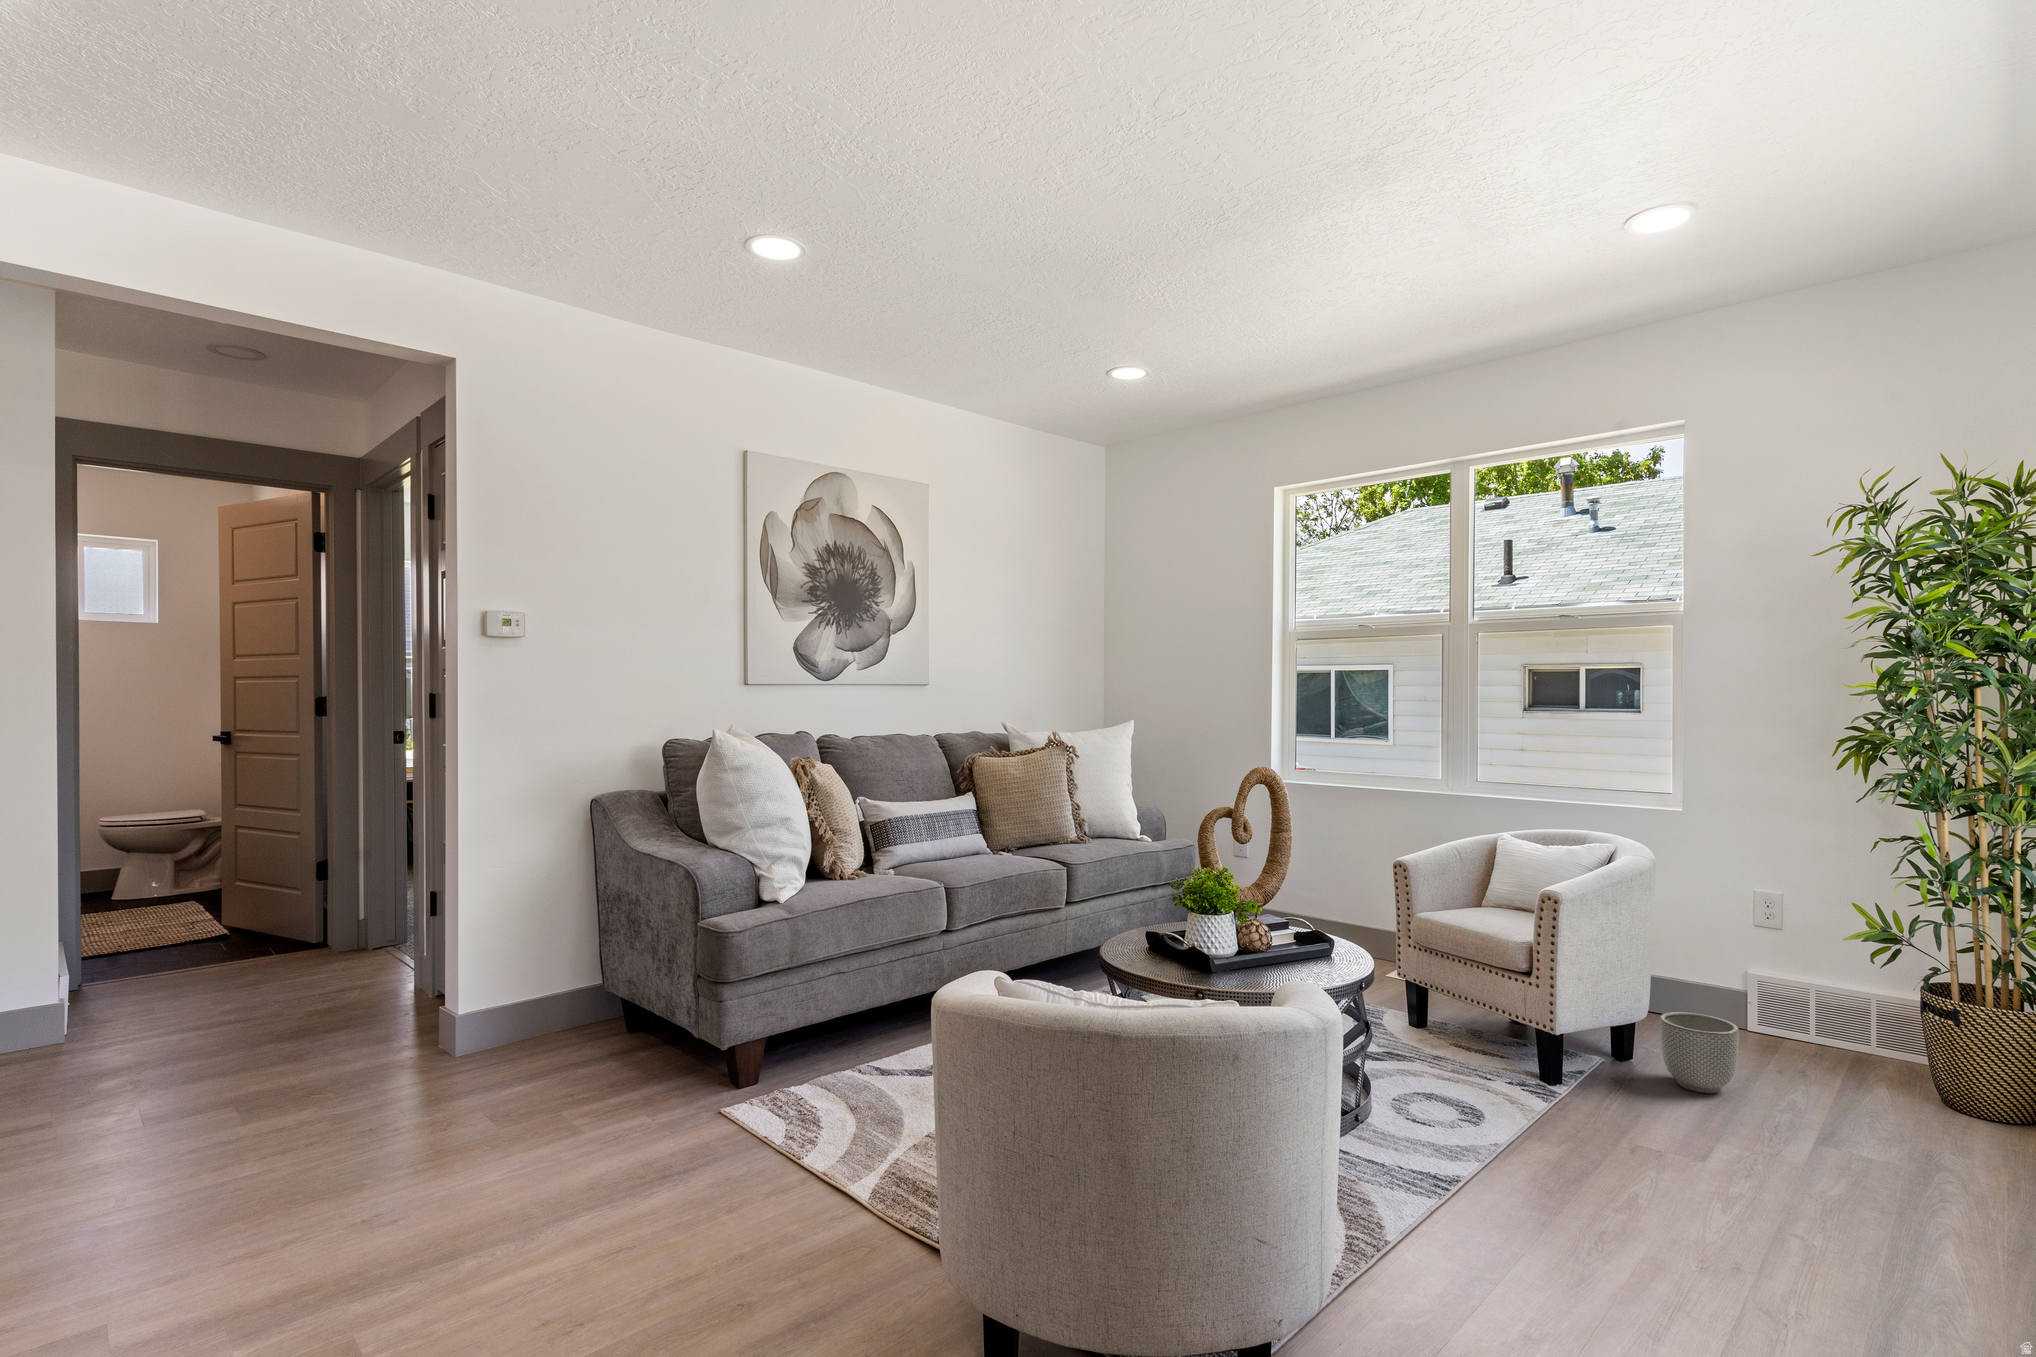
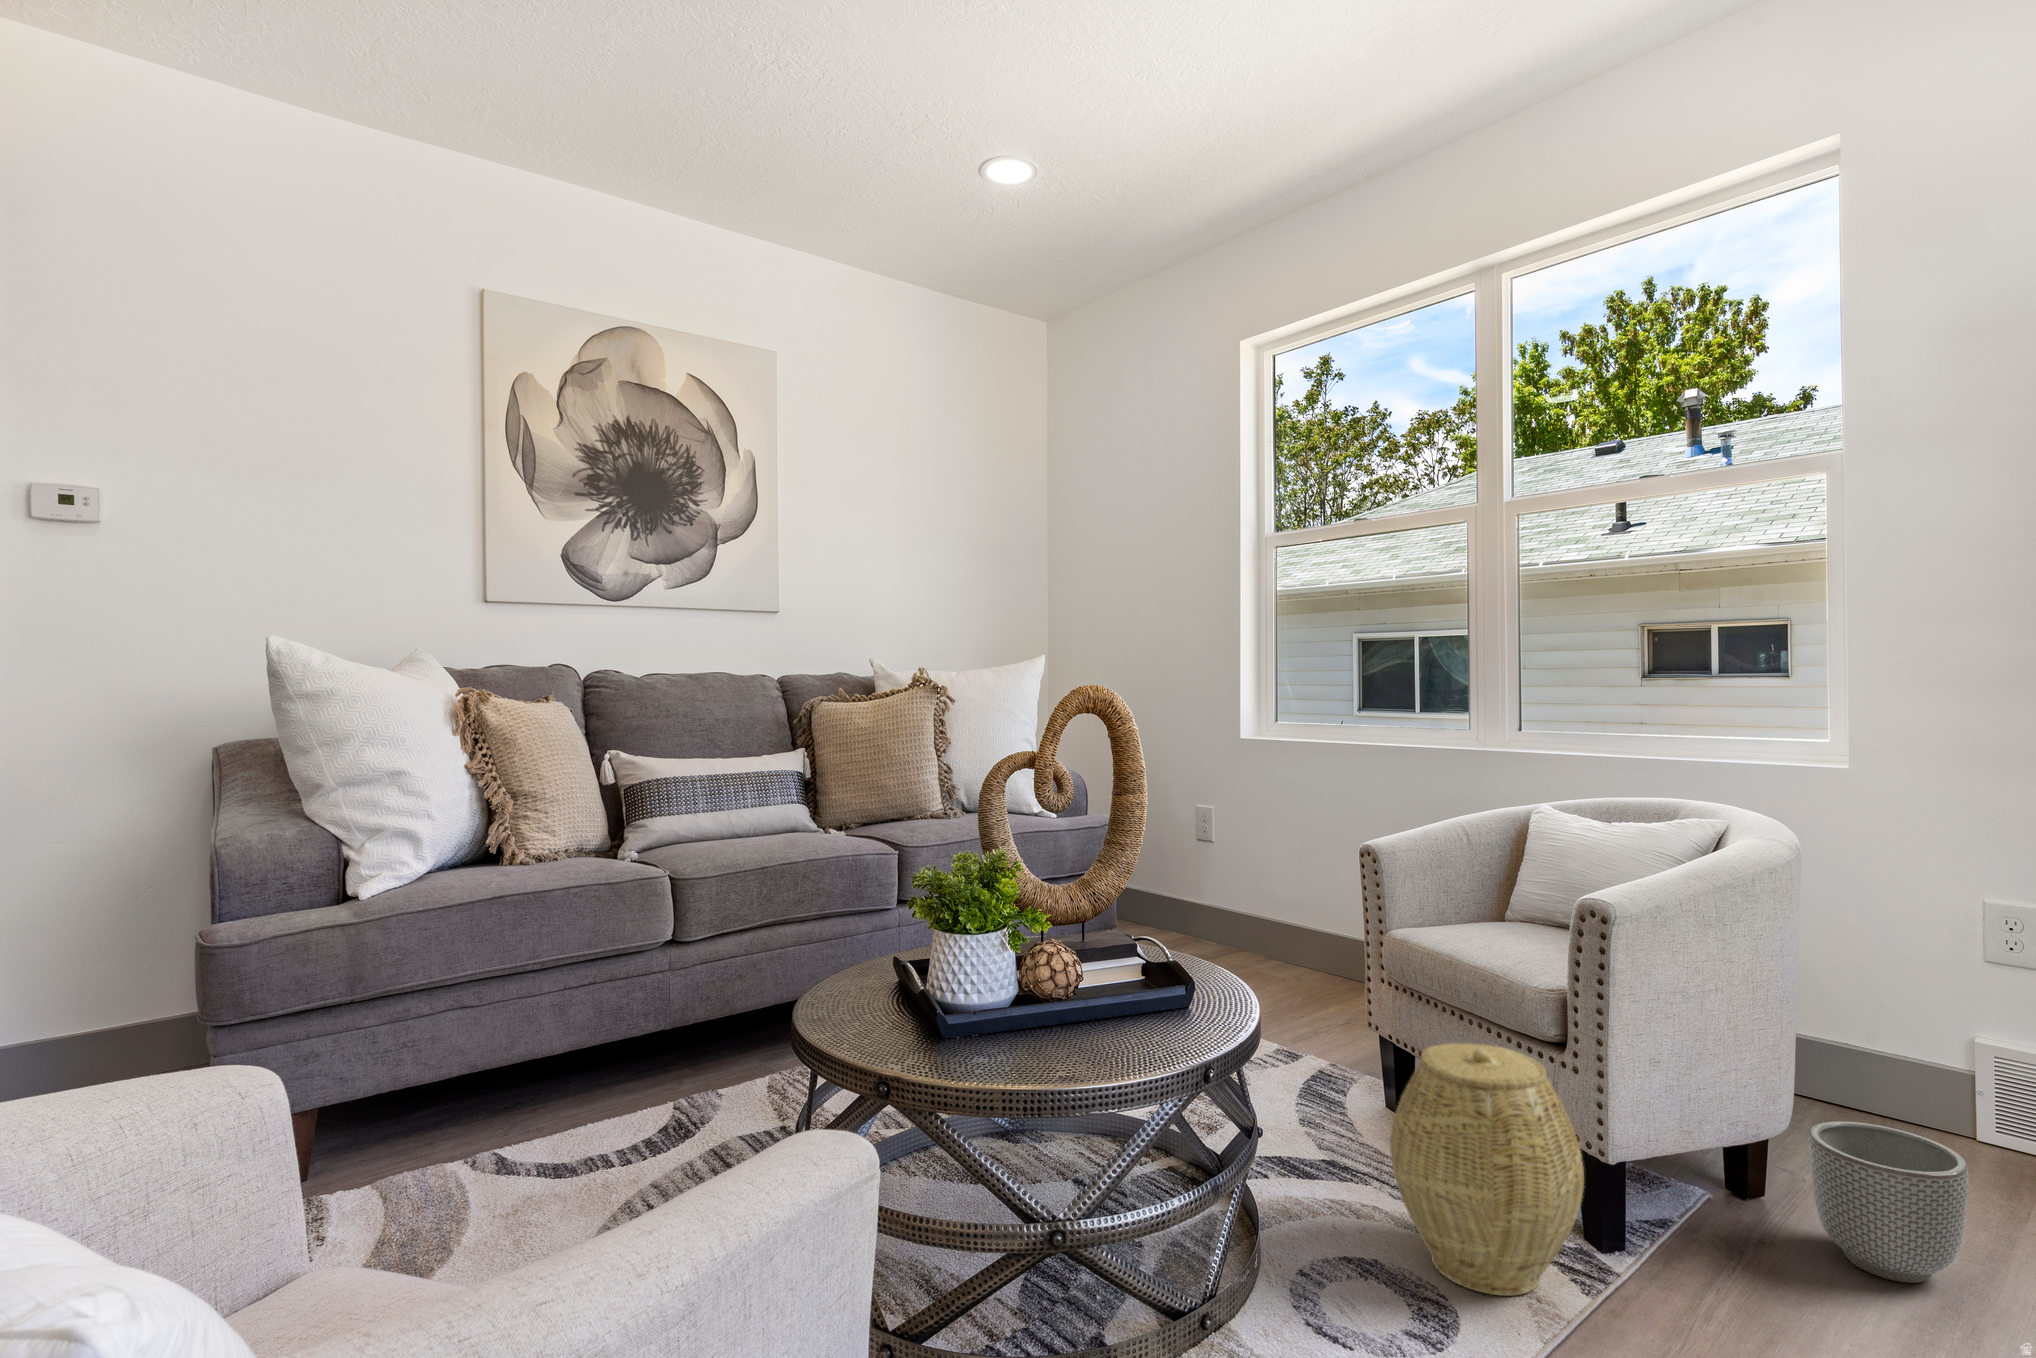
woven basket: none [1440,973,1548,1106] -> present [1390,1043,1584,1296]

